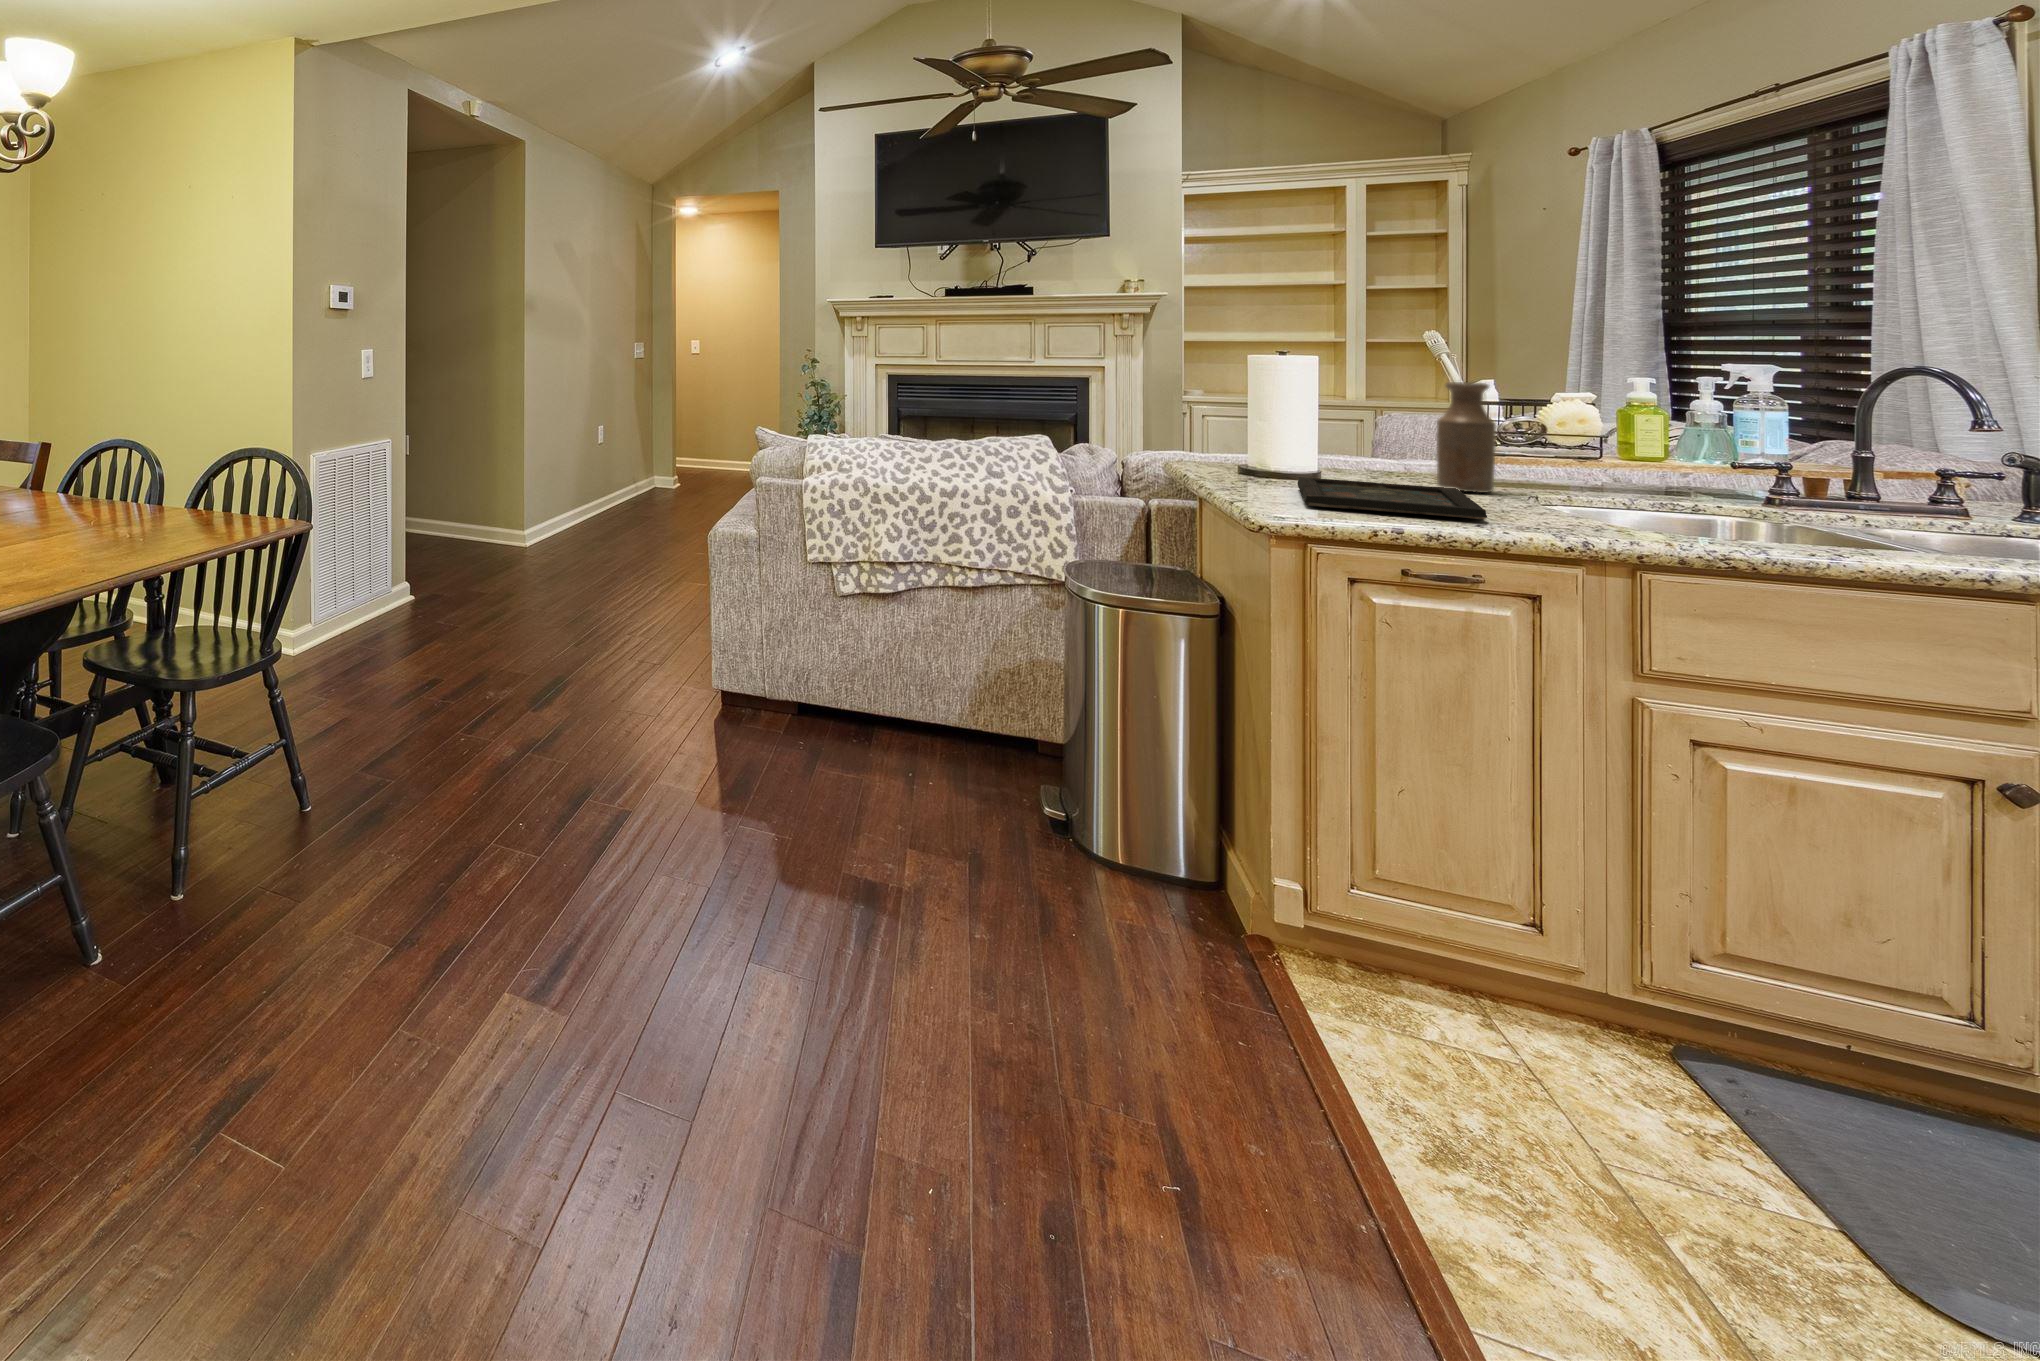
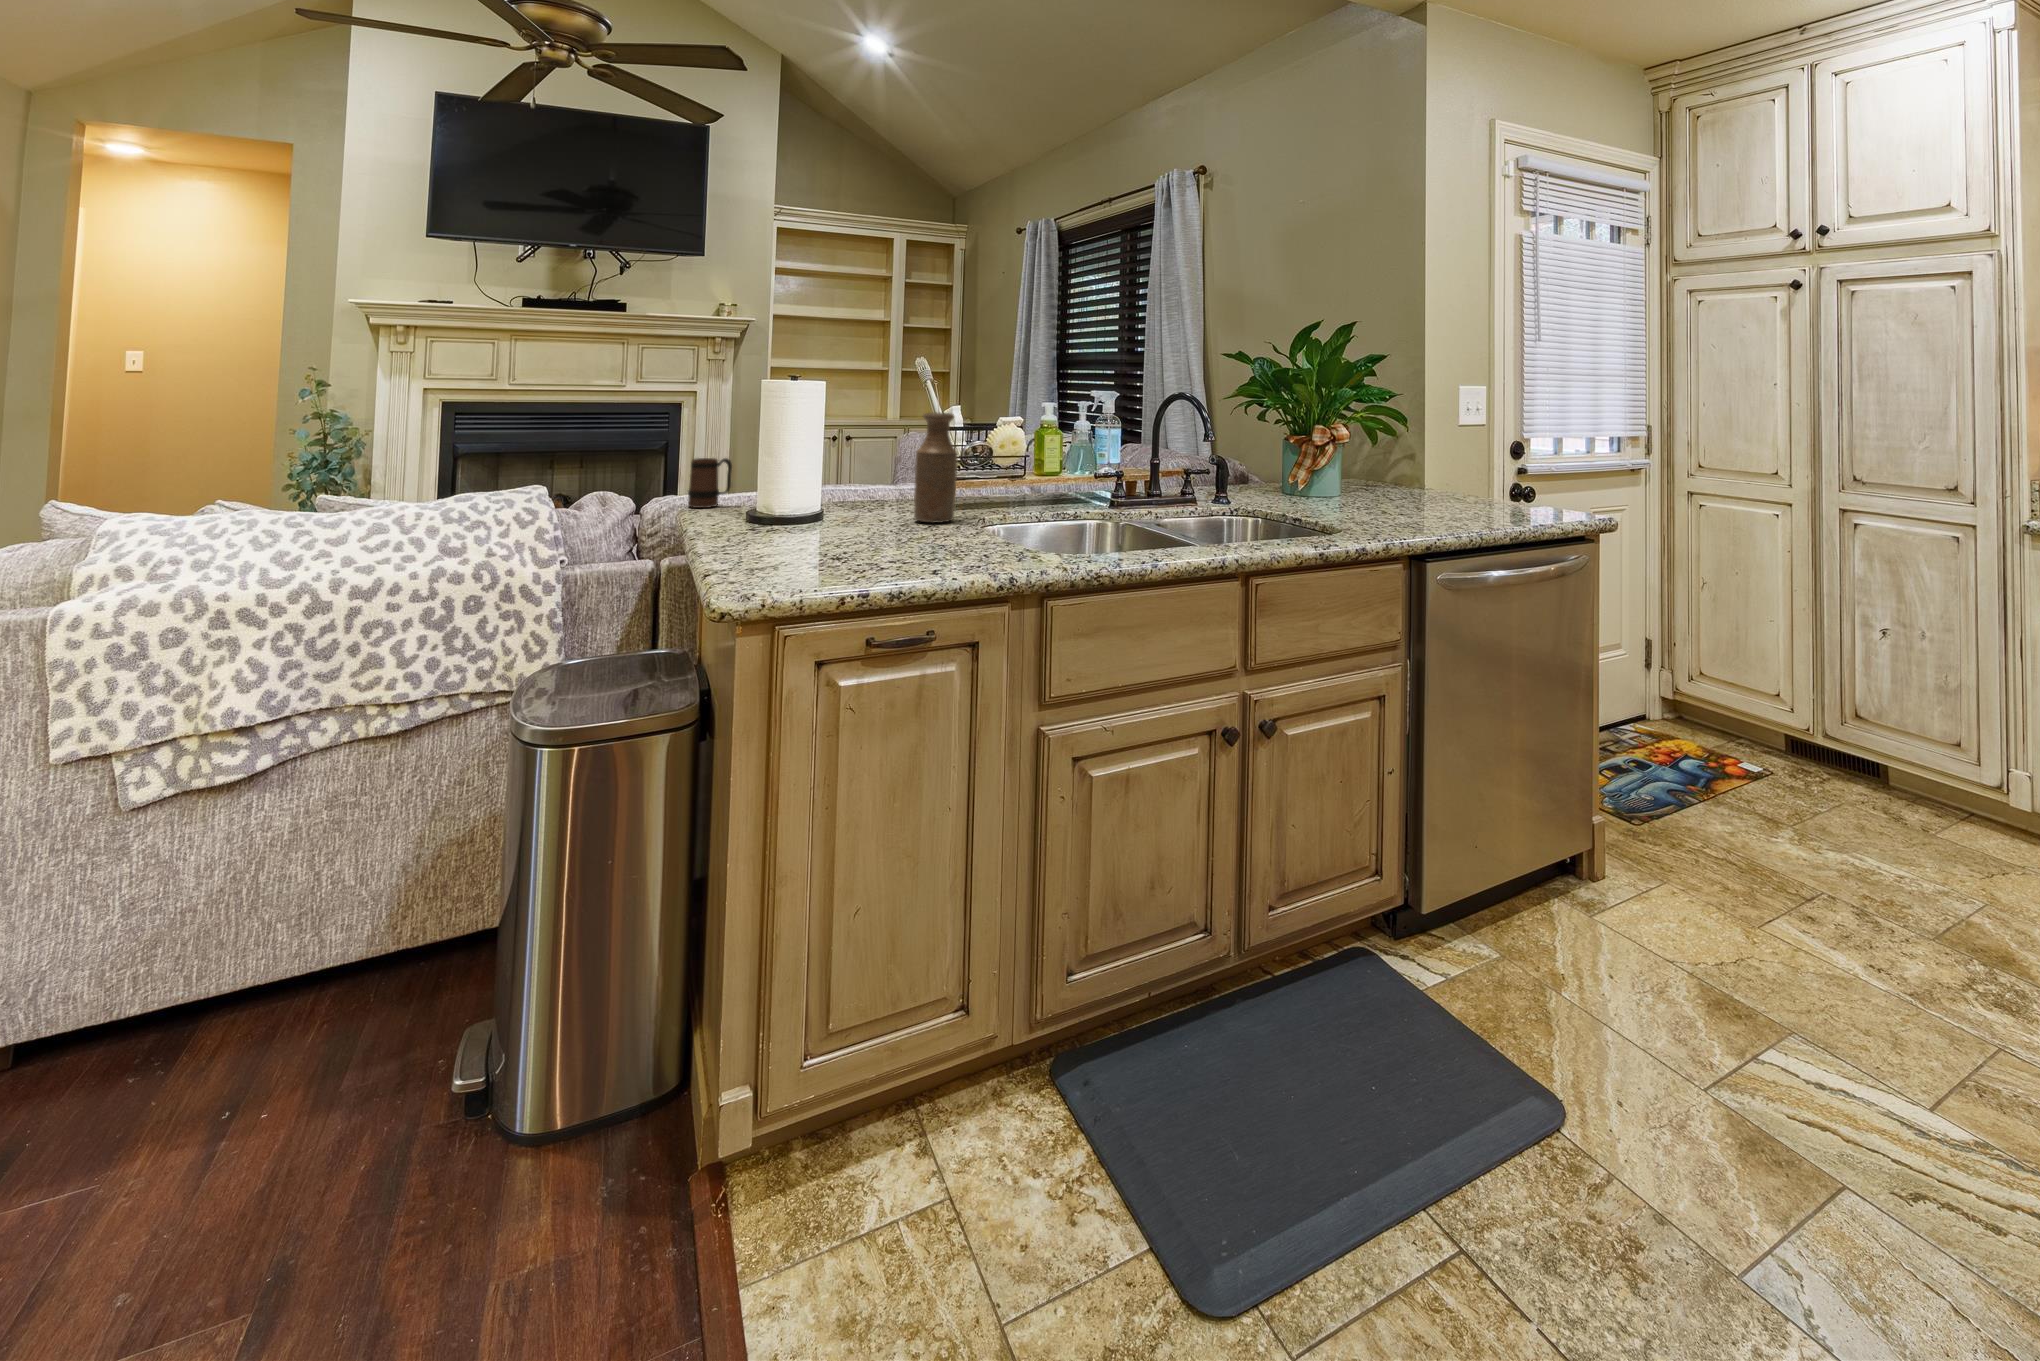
mug: none [1169,419,1212,461] -> present [688,458,732,508]
tray: present [1298,477,1487,519] -> none [779,524,937,569]

